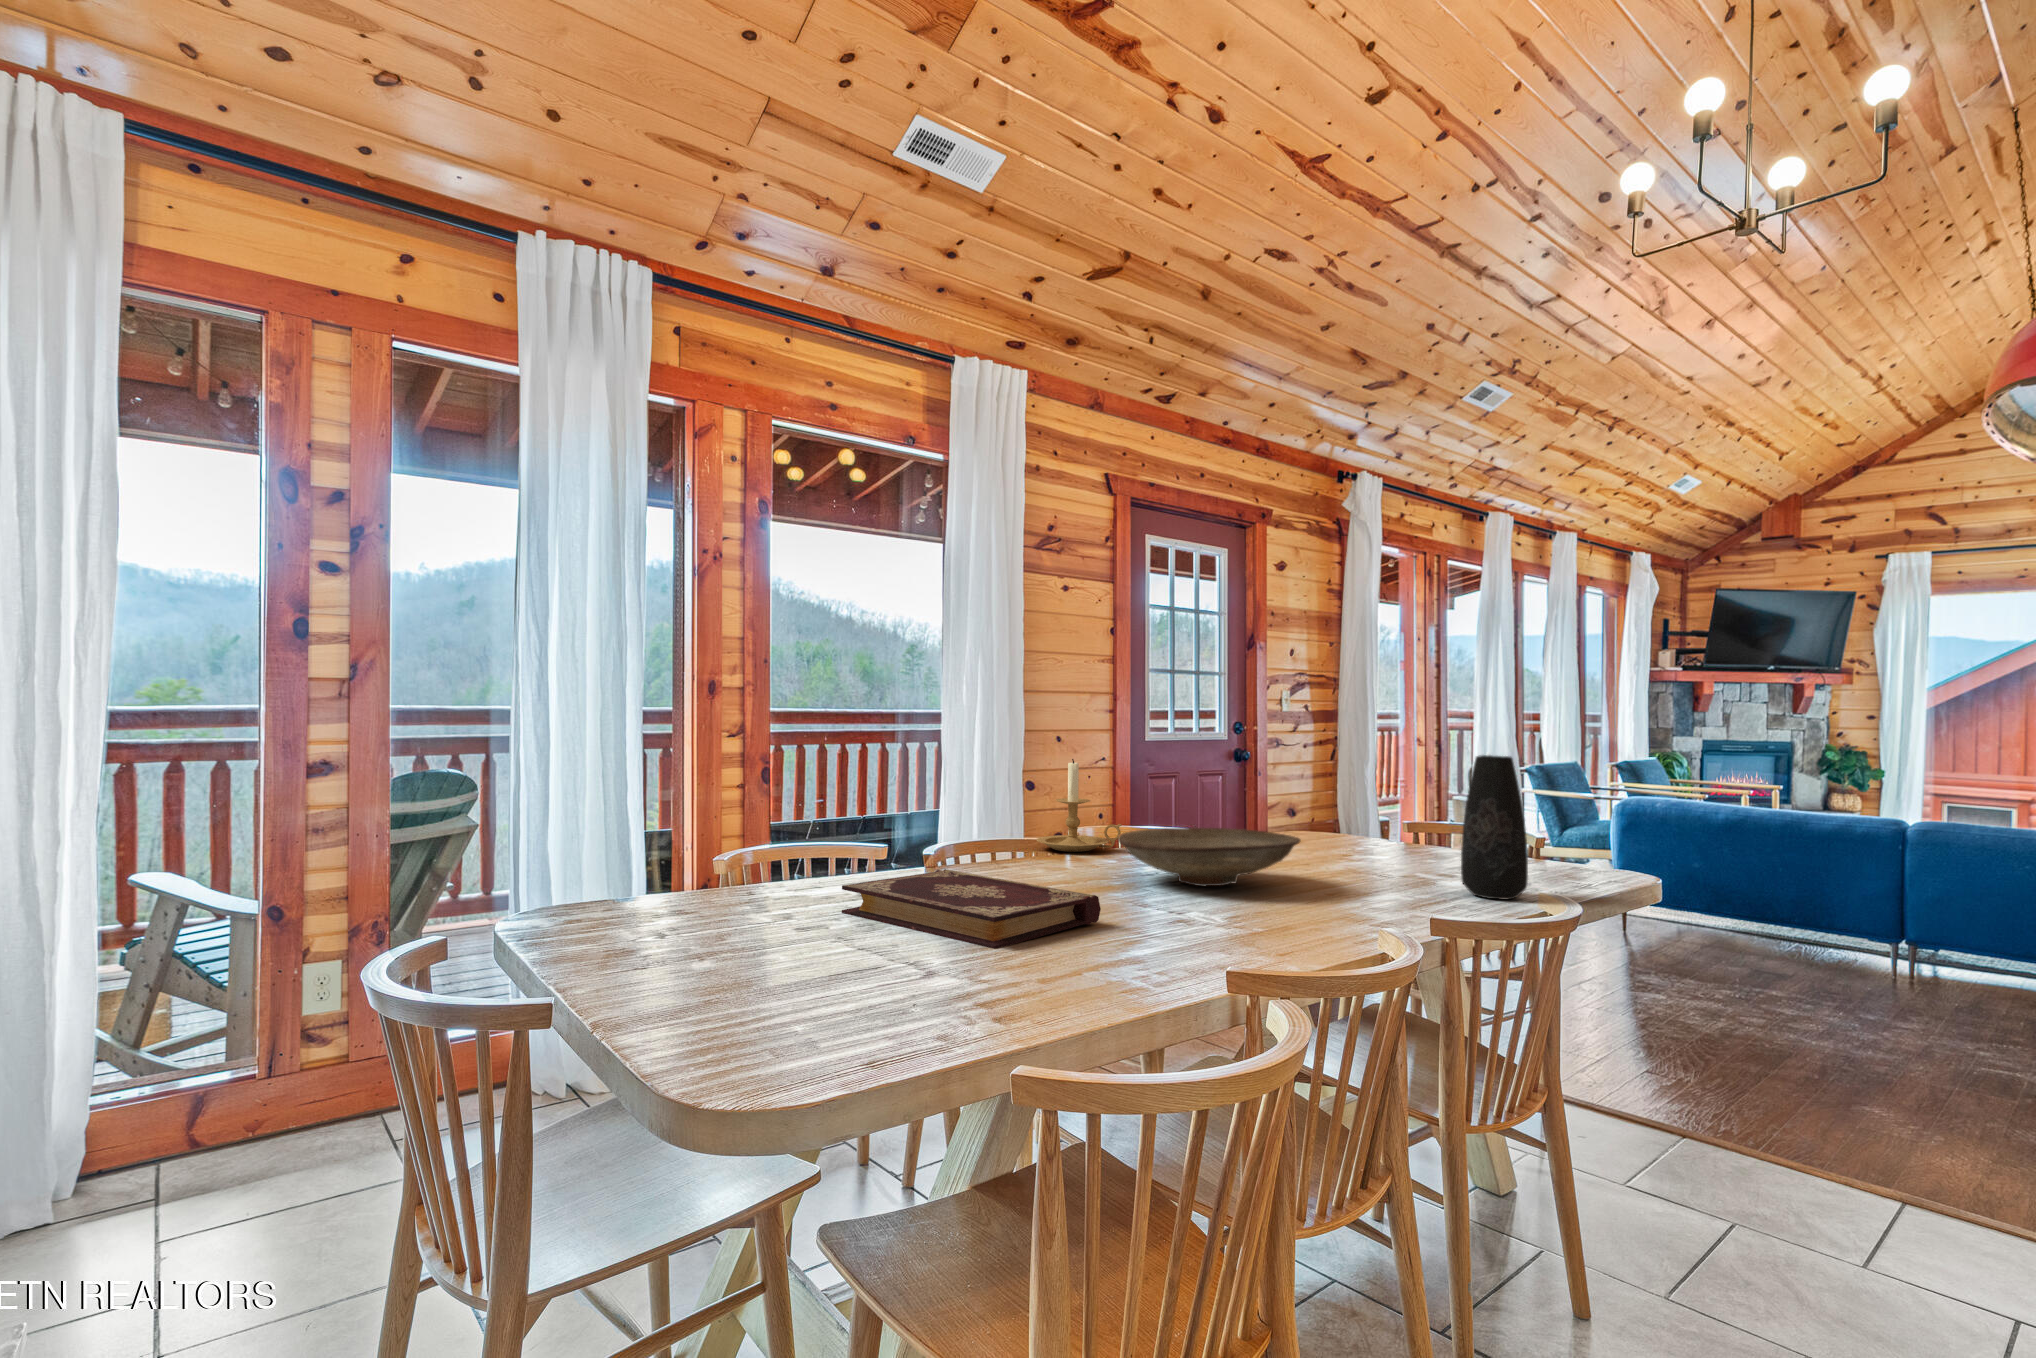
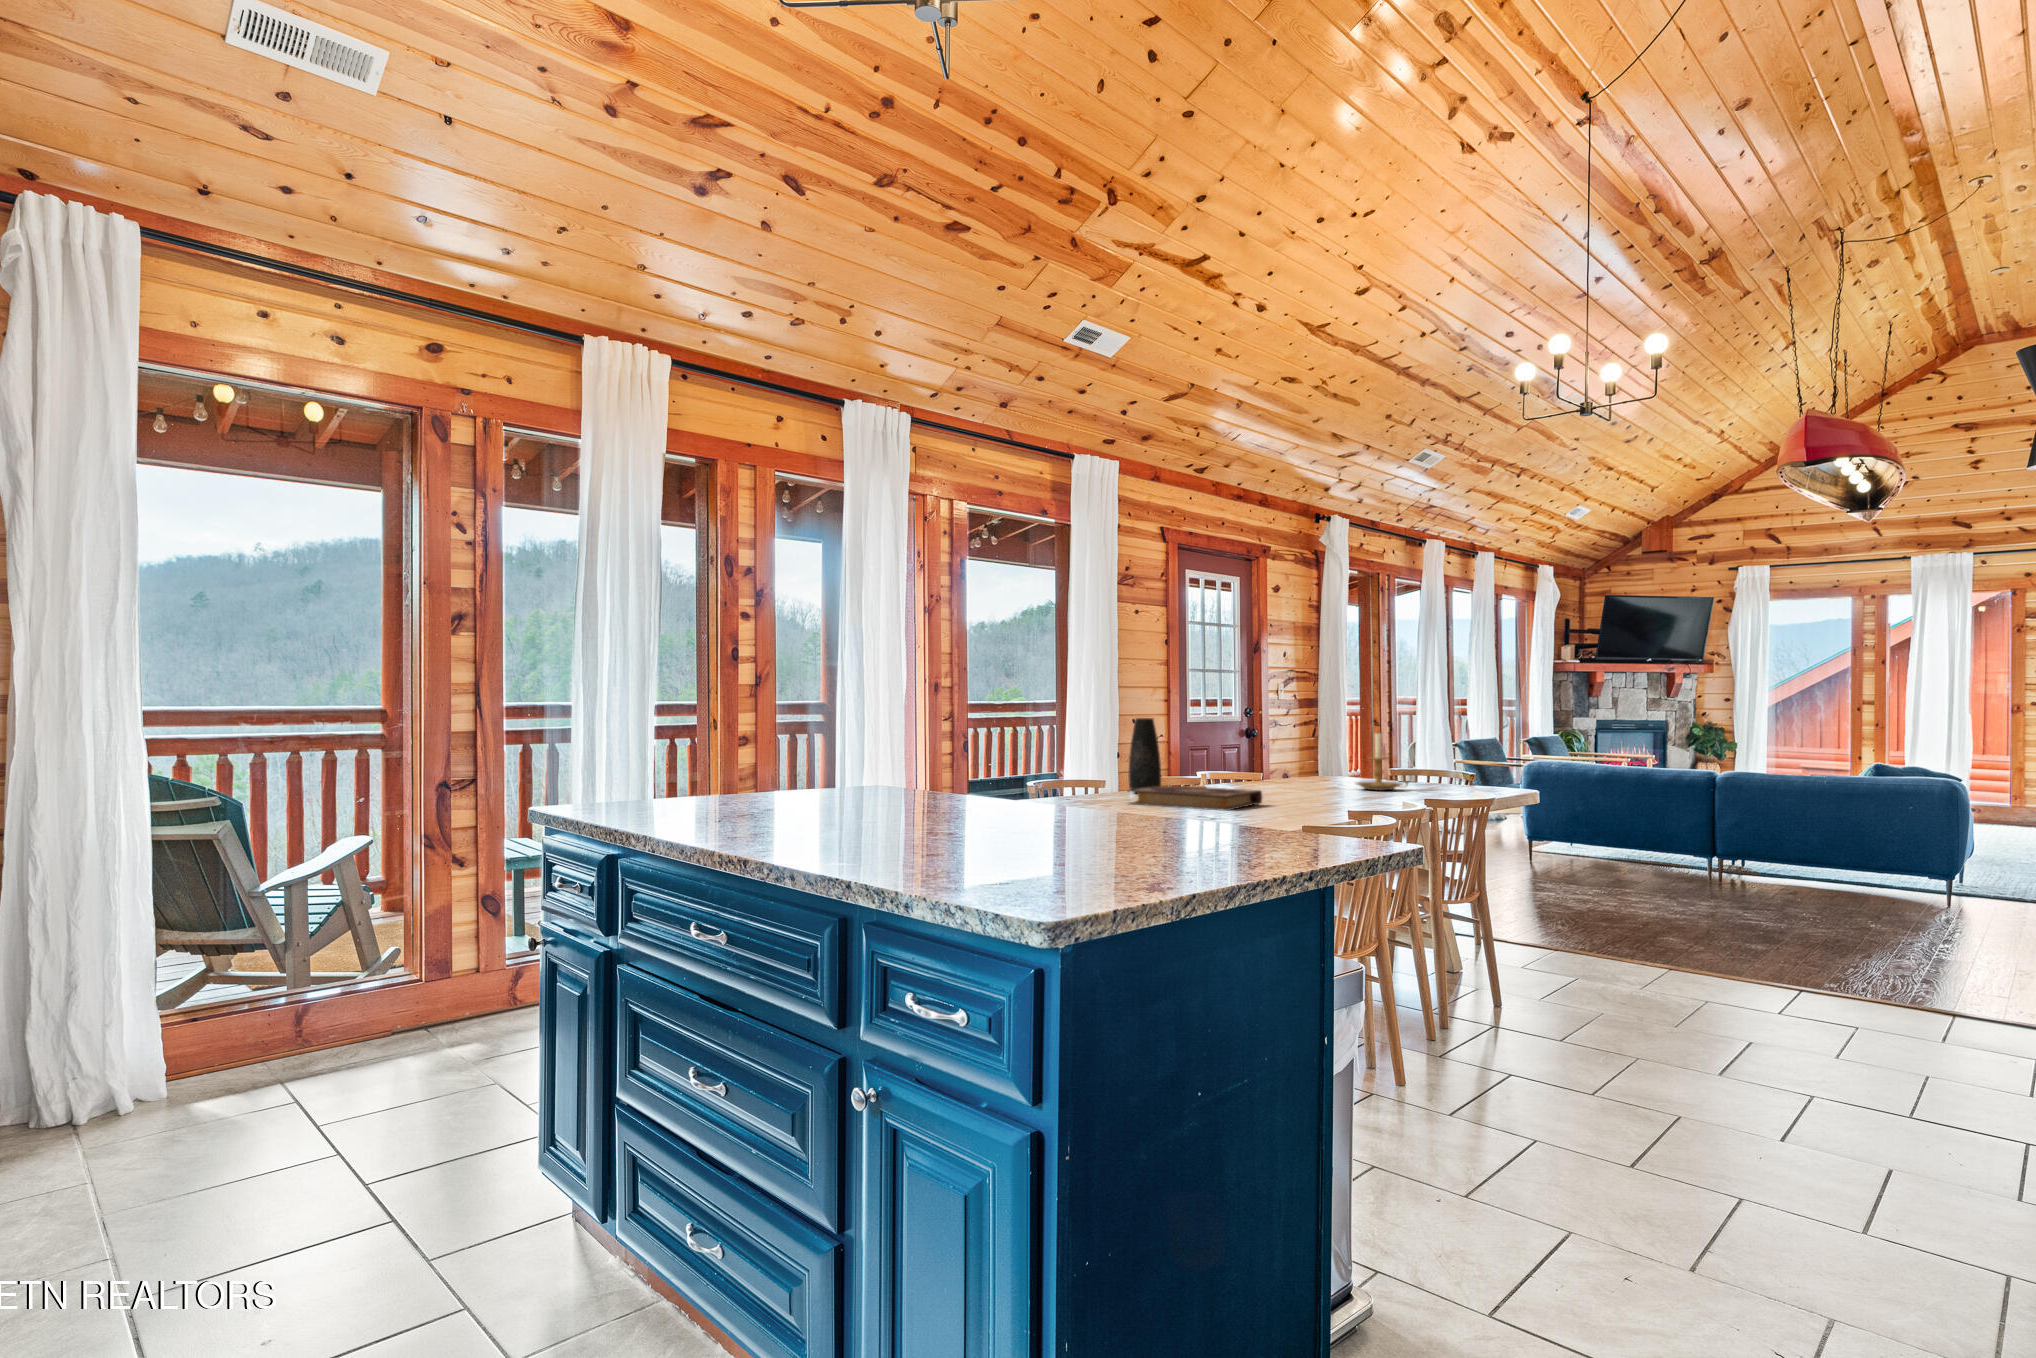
vase: present [1461,755,1528,900] -> present [1129,718,1161,790]
candle holder: present [1037,759,1122,852] -> present [1356,733,1411,790]
decorative bowl: present [1118,828,1300,887] -> none [1243,766,1347,795]

